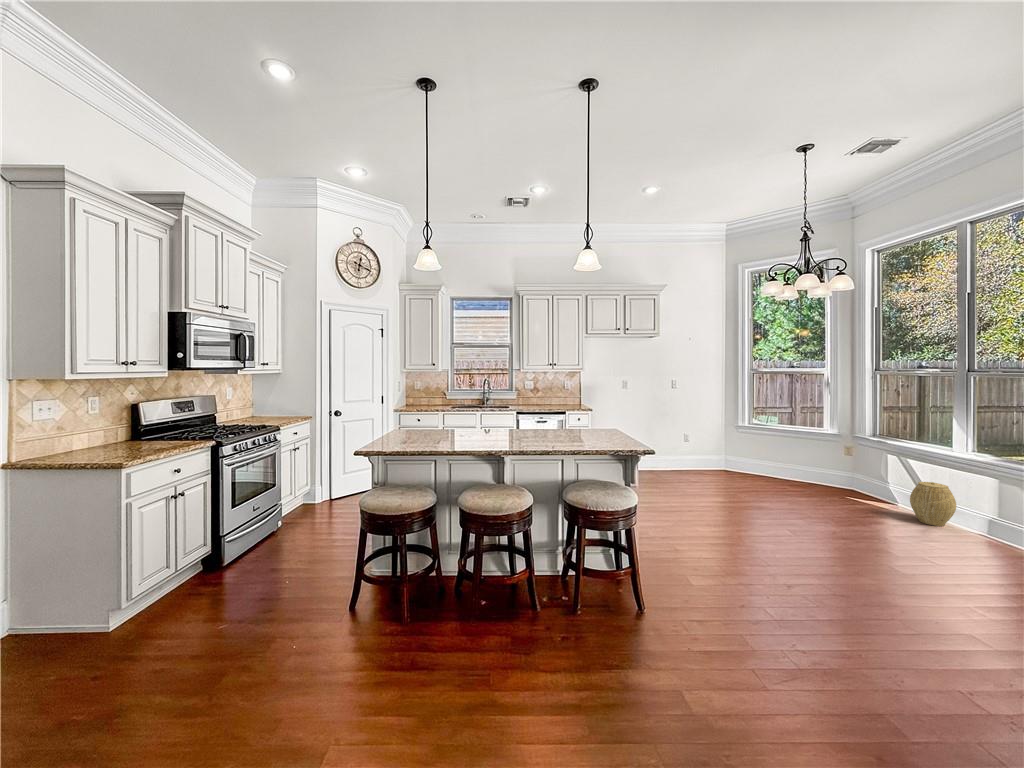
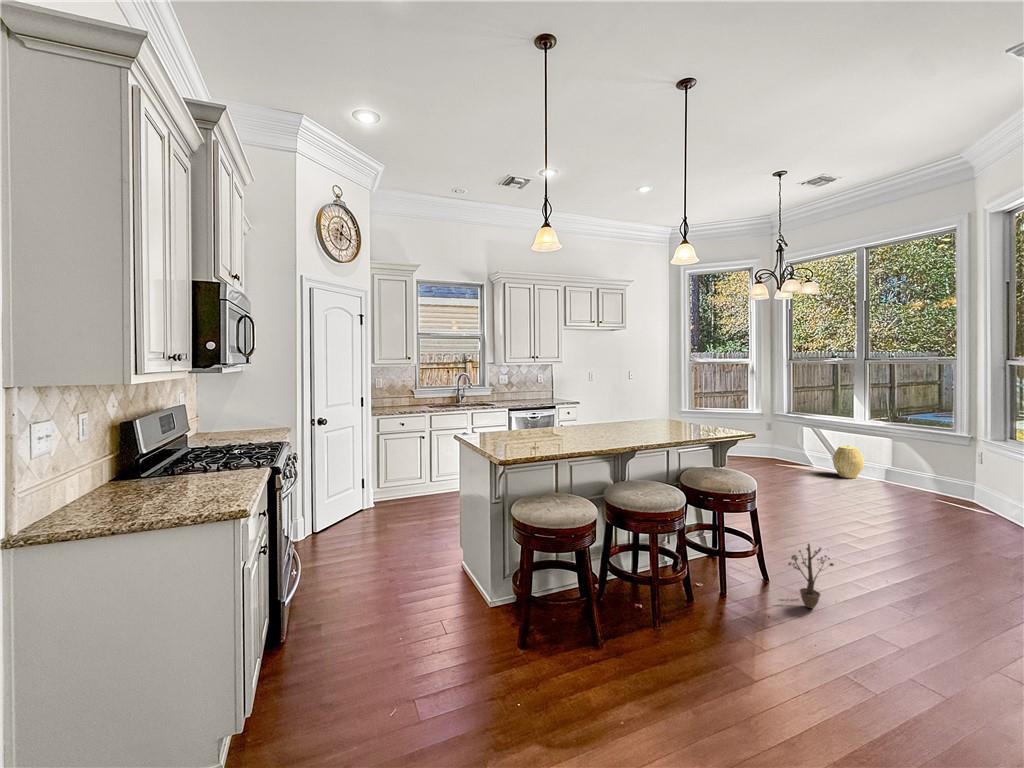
decorative plant: none [604,581,659,656] -> present [780,544,834,608]

